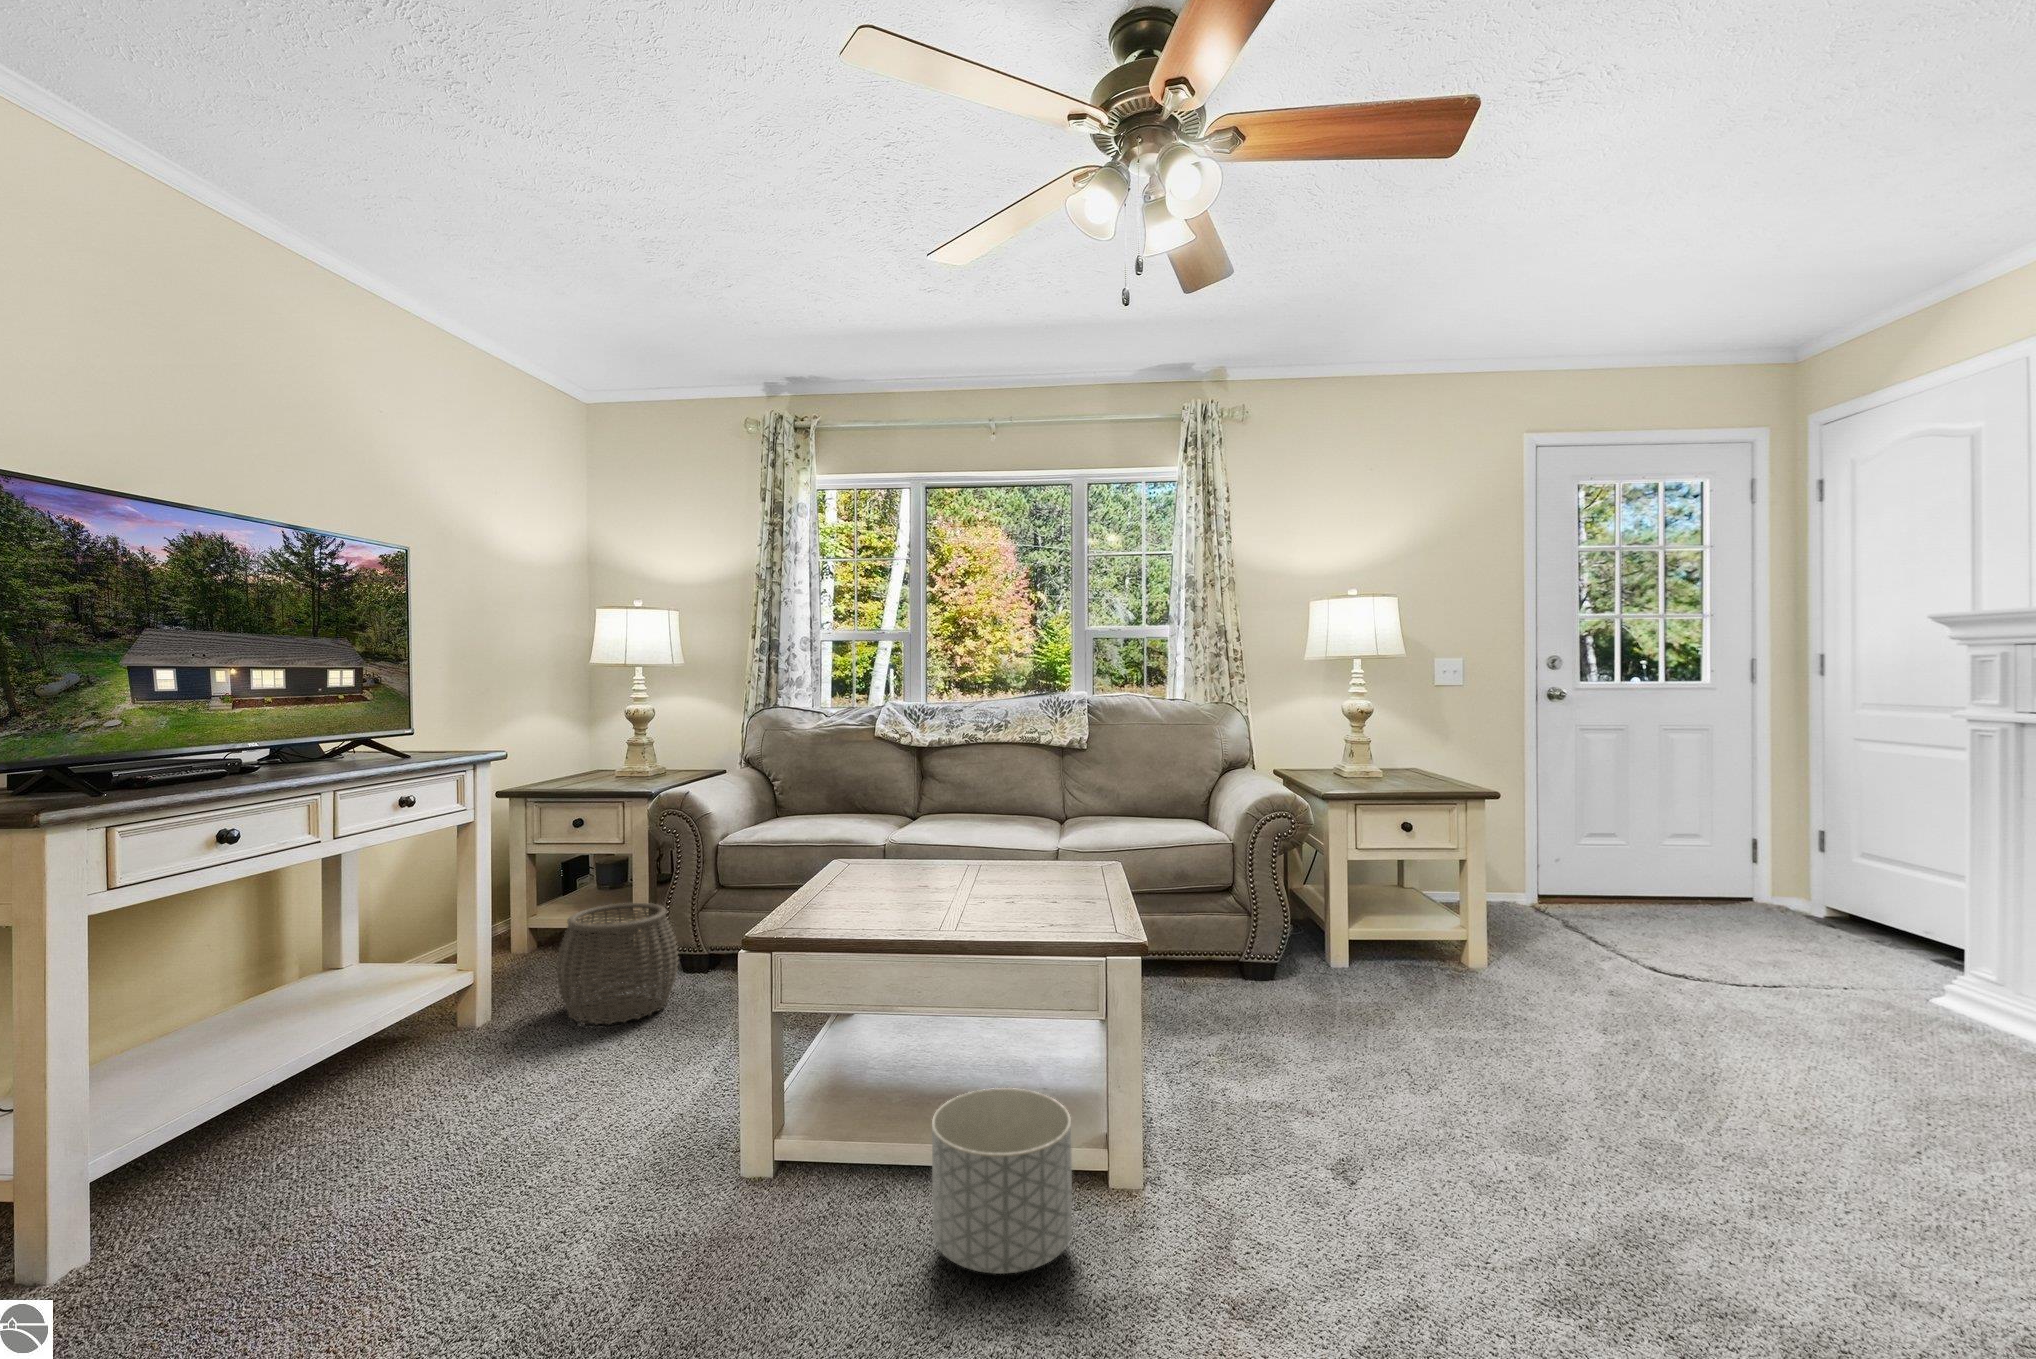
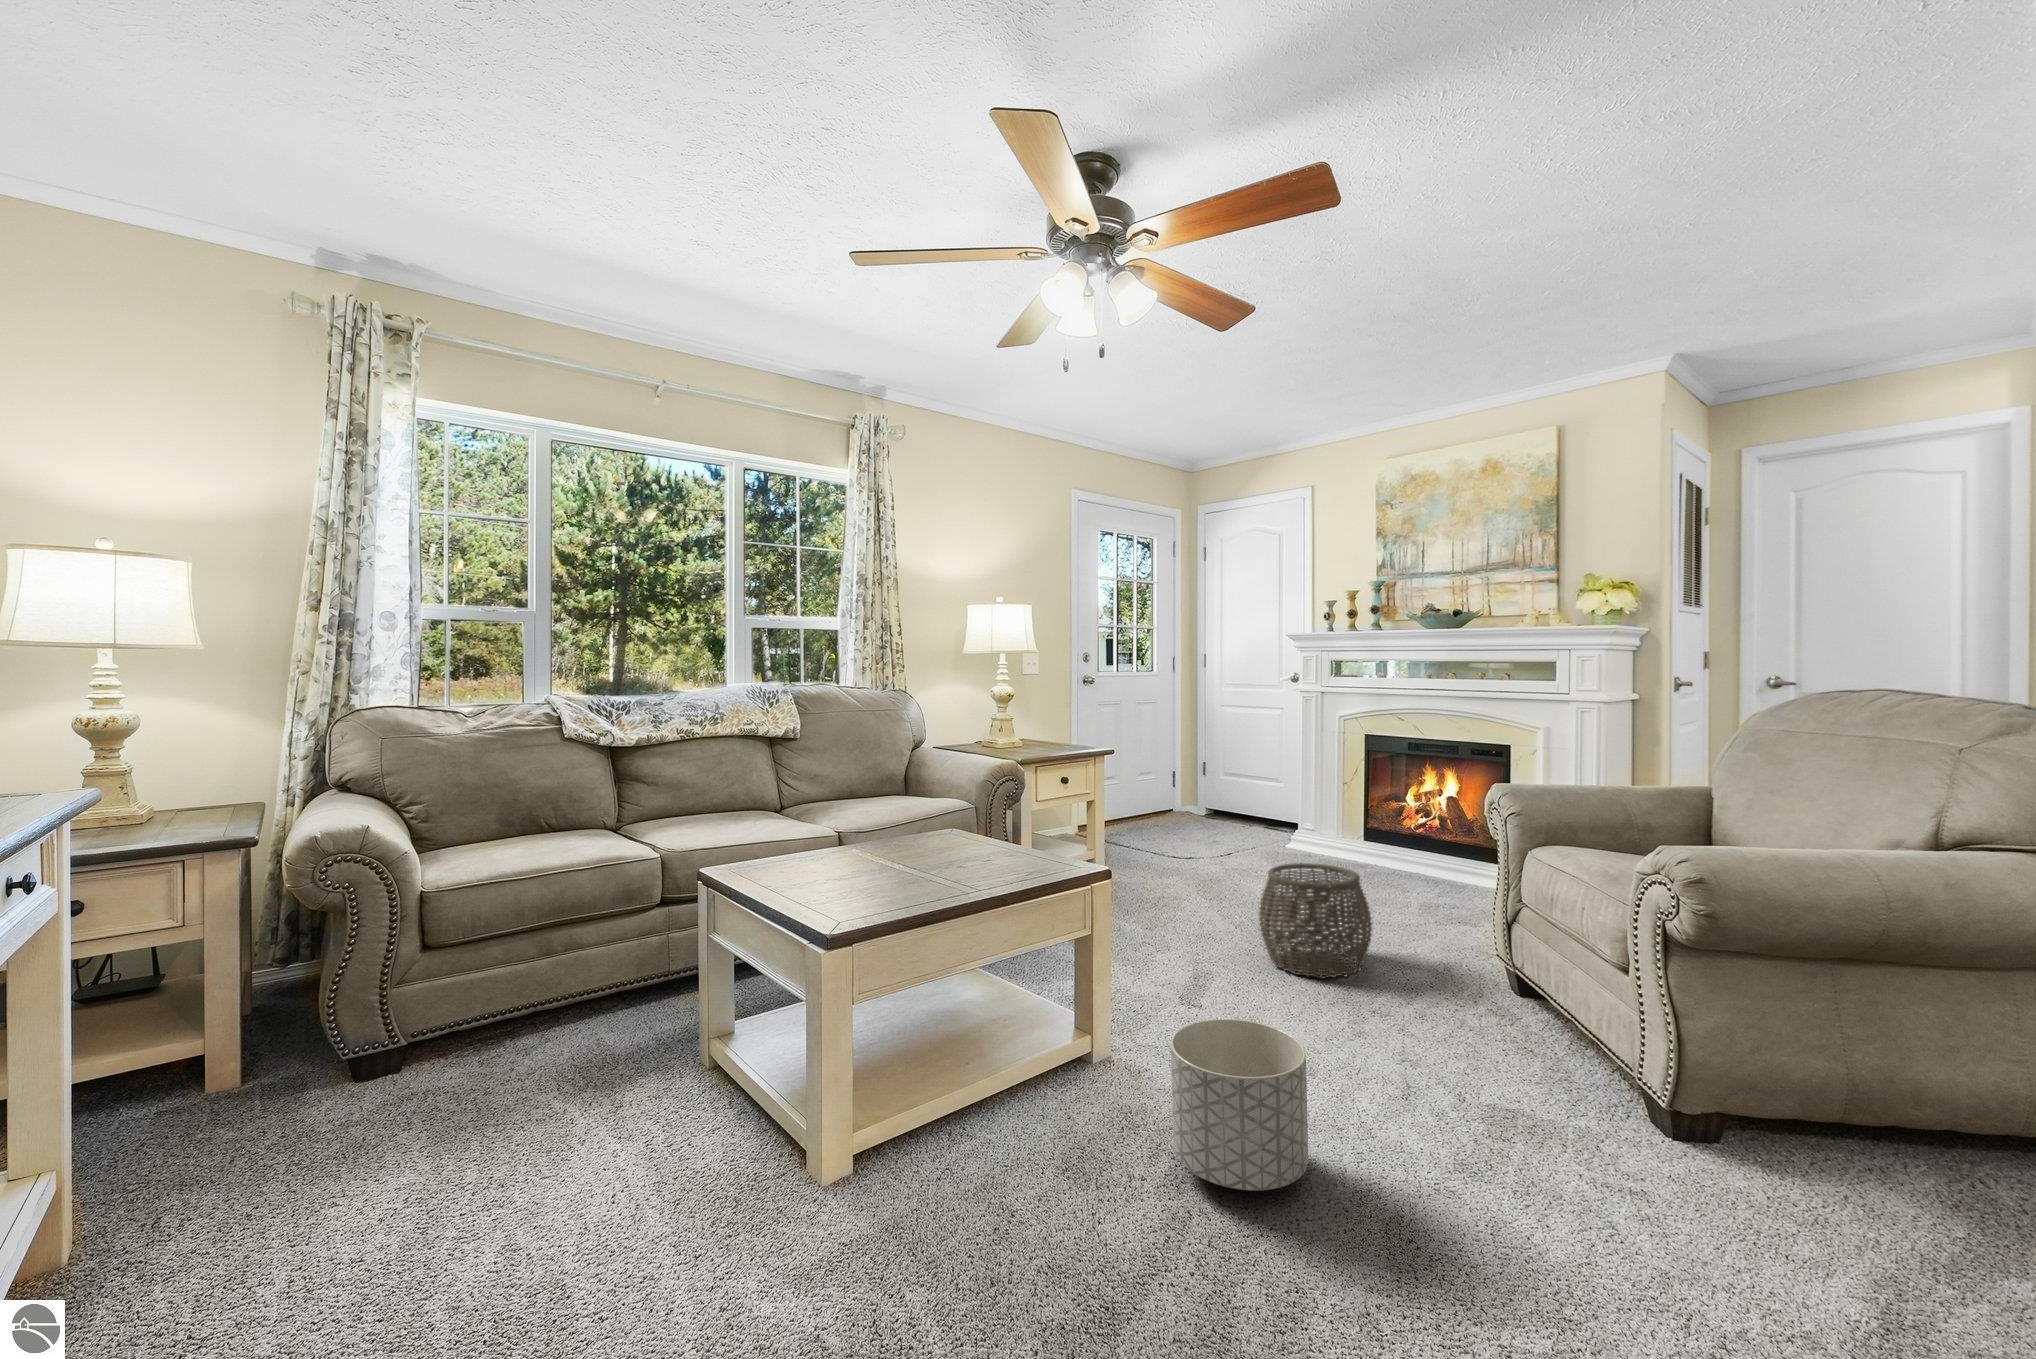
woven basket: present [556,903,679,1025] -> present [1259,863,1372,978]

